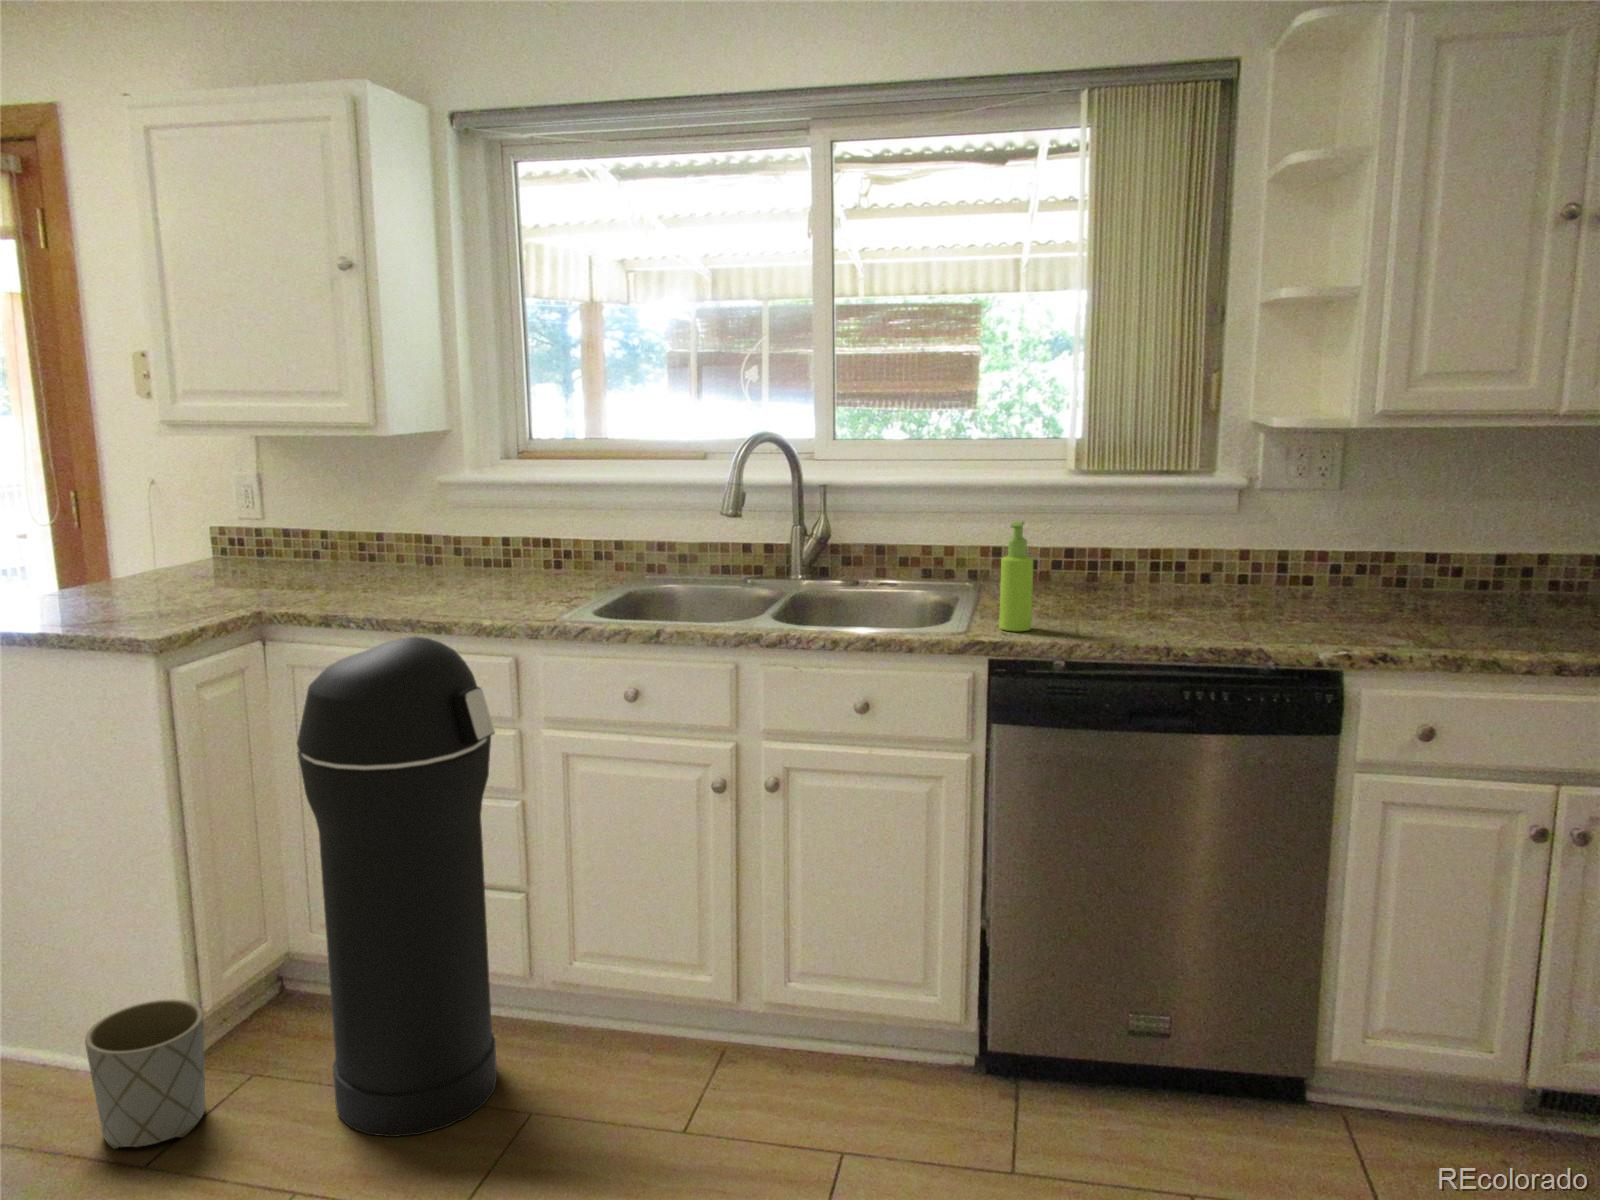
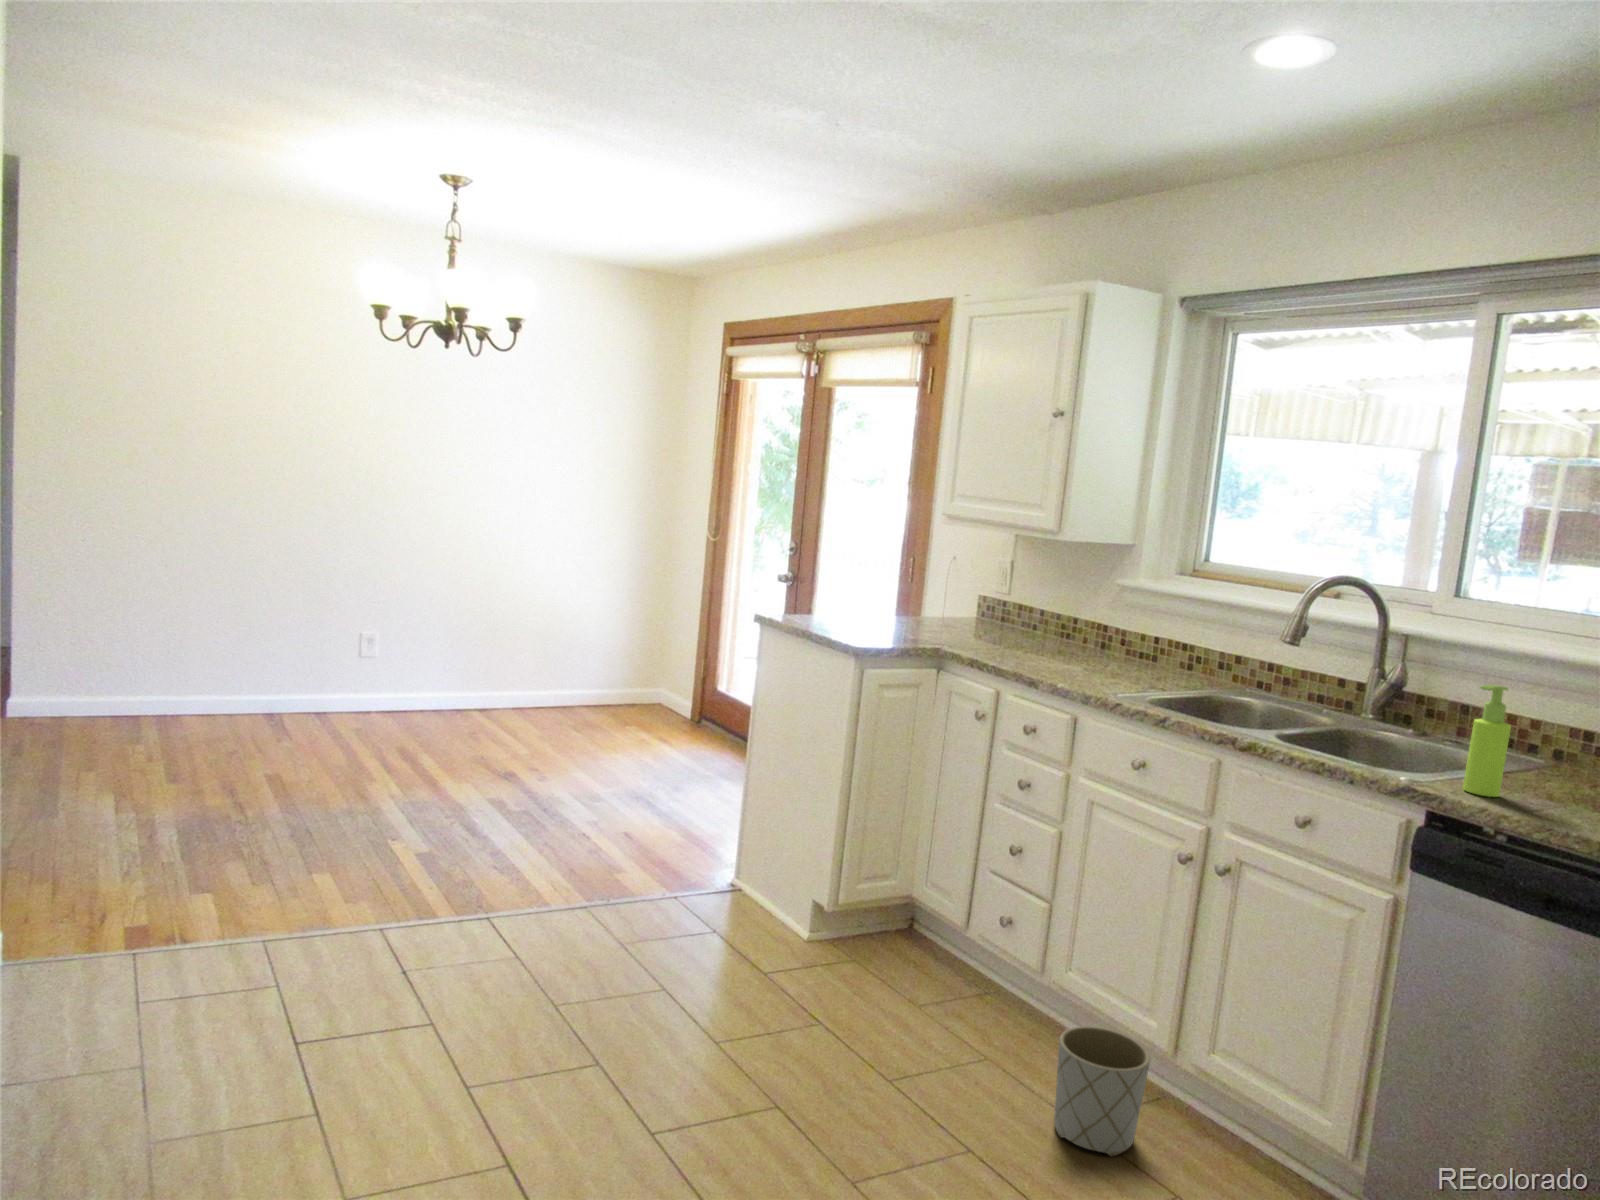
trash can: present [297,636,497,1137] -> none [879,678,1035,1041]
planter: present [85,999,206,1149] -> present [1054,1026,1150,1157]

